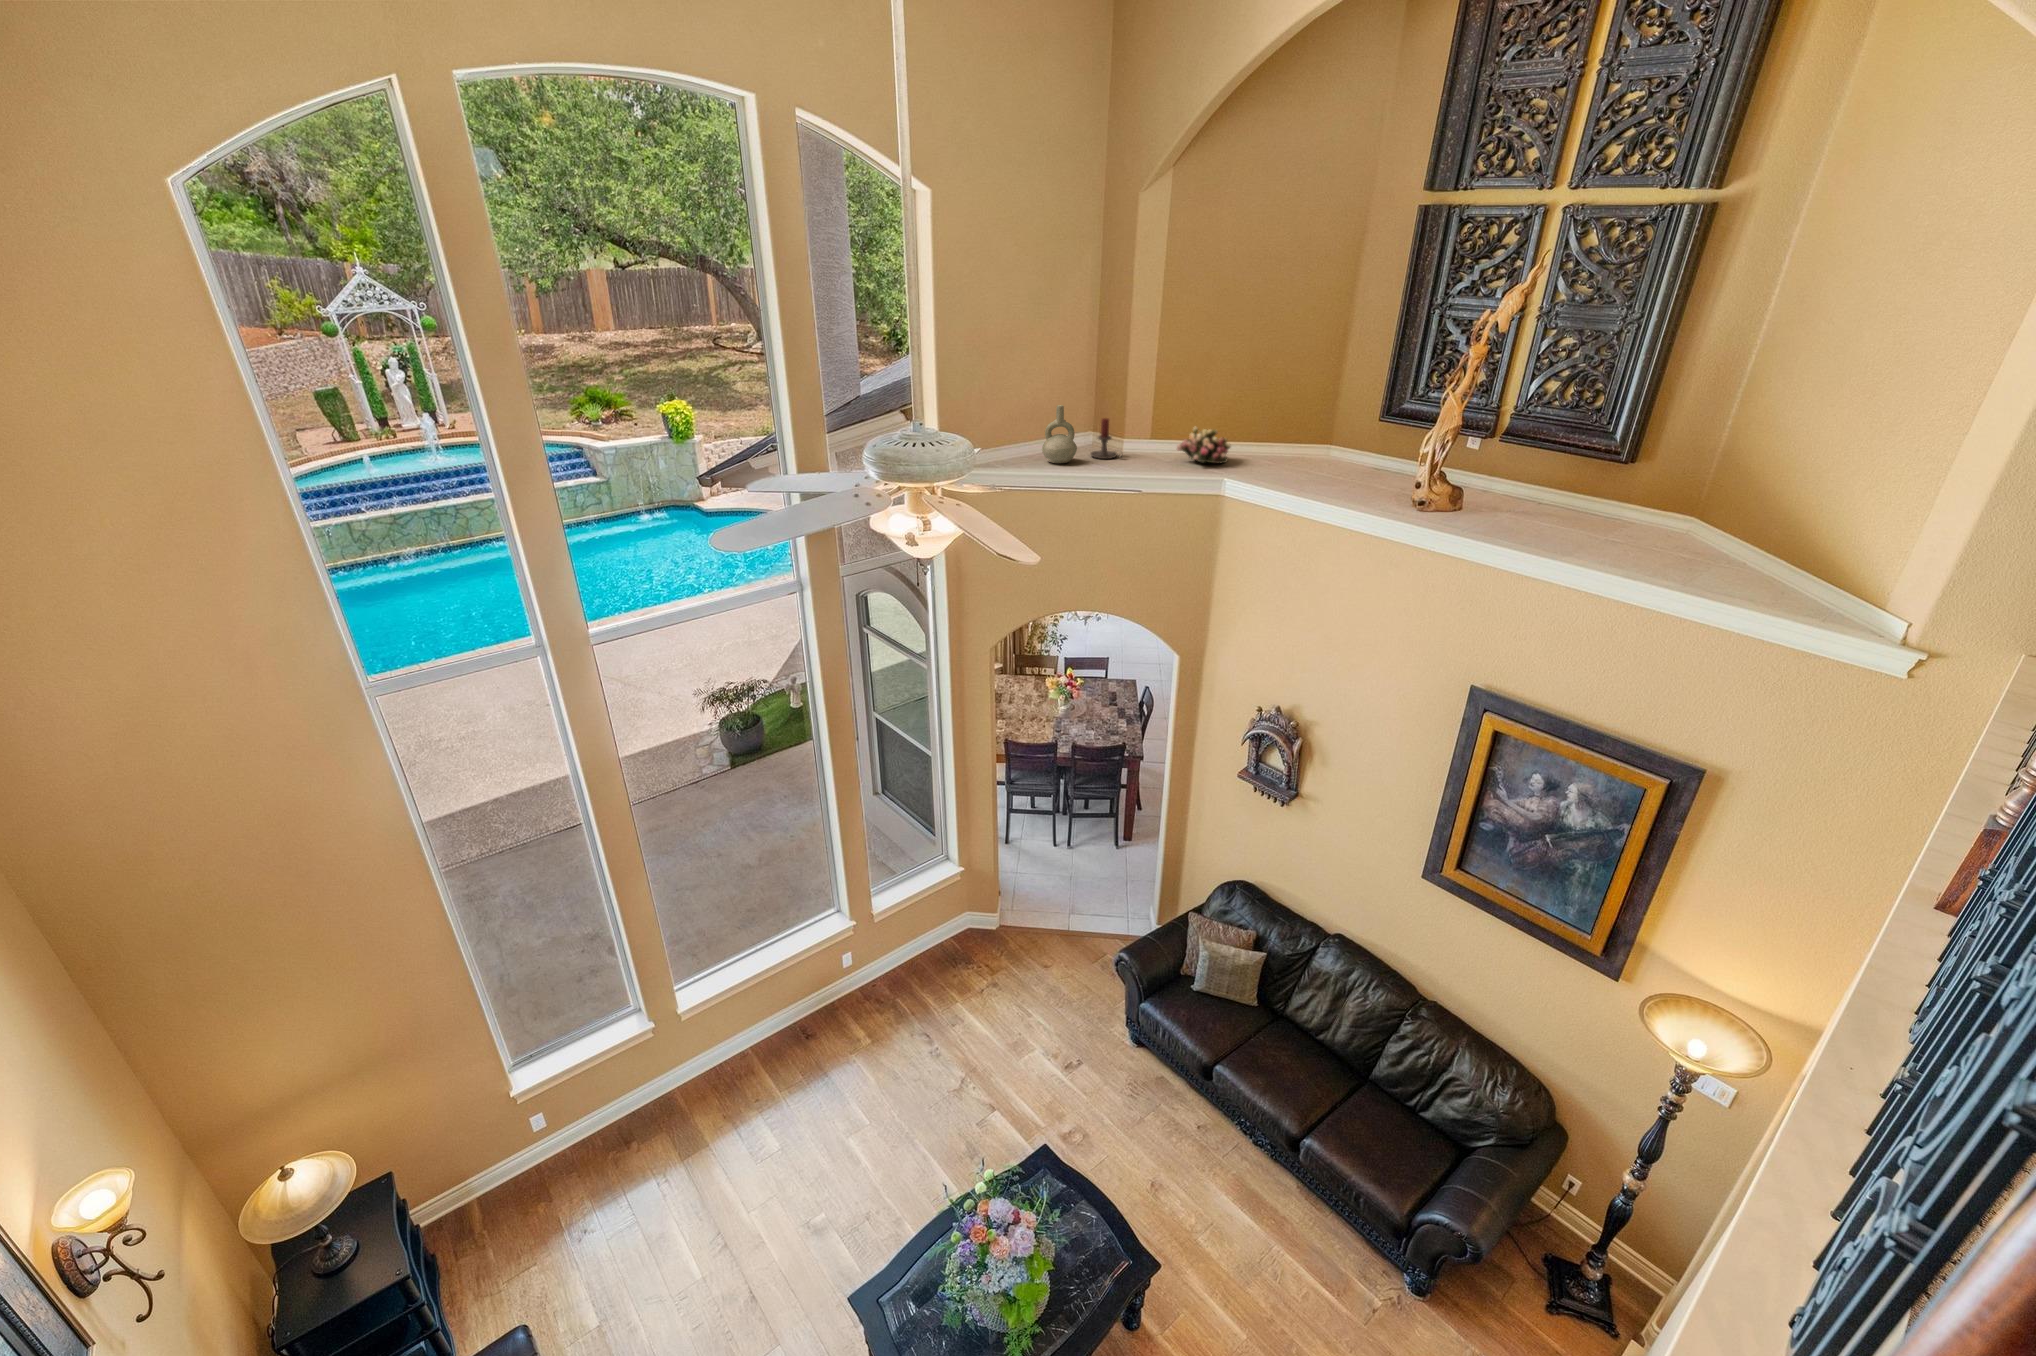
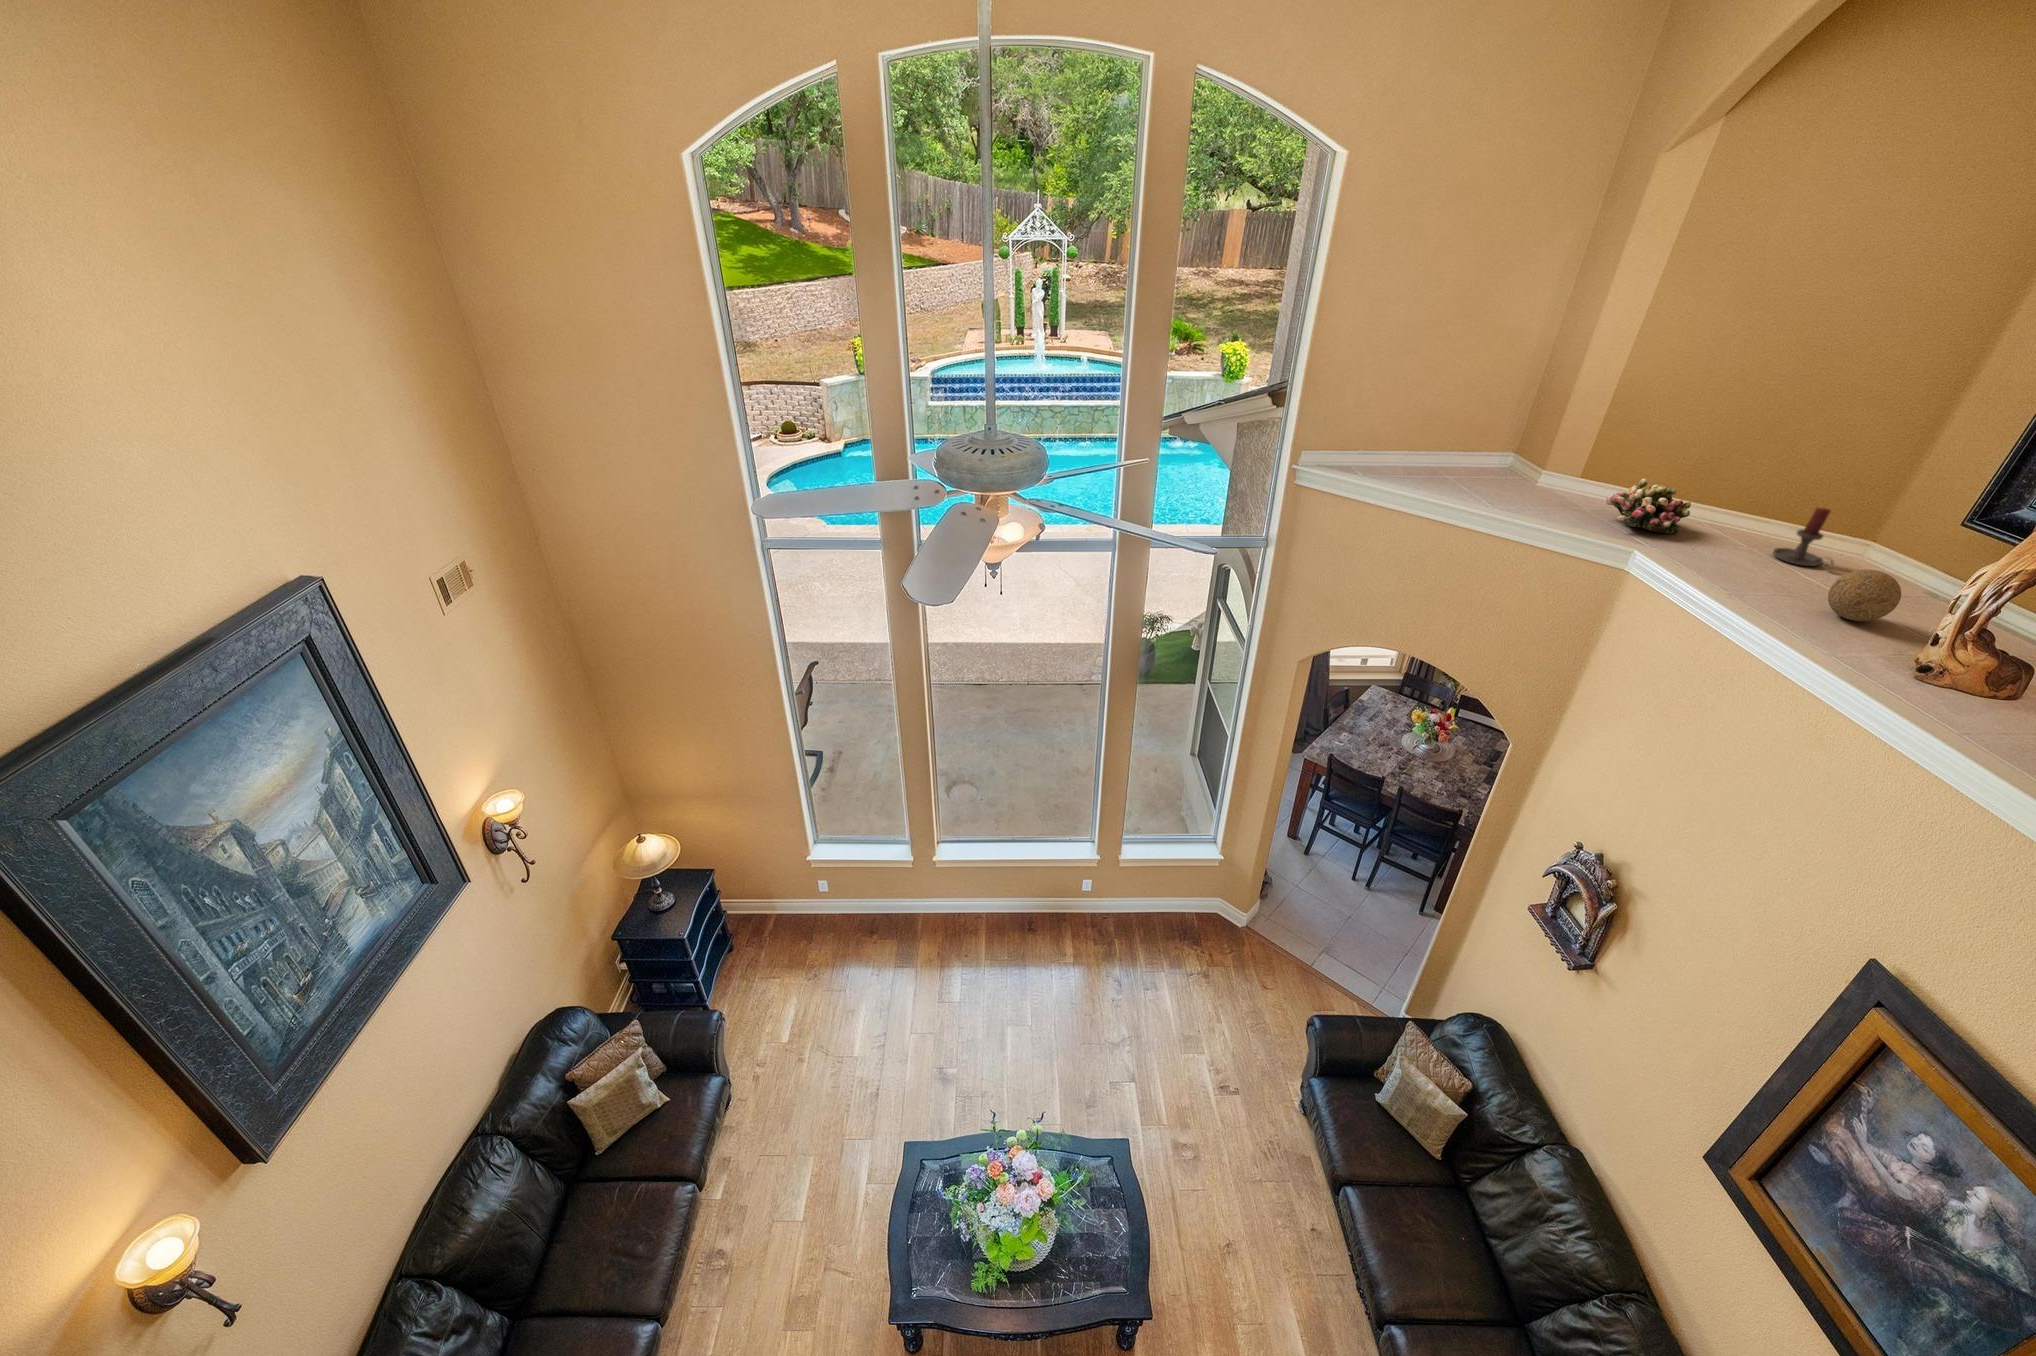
decorative vase: present [1042,405,1077,464] -> none [1426,421,1471,489]
candle holder: present [1091,418,1122,459] -> present [1773,507,1834,568]
decorative ball: none [1342,453,1379,489] -> present [1828,570,1901,621]

